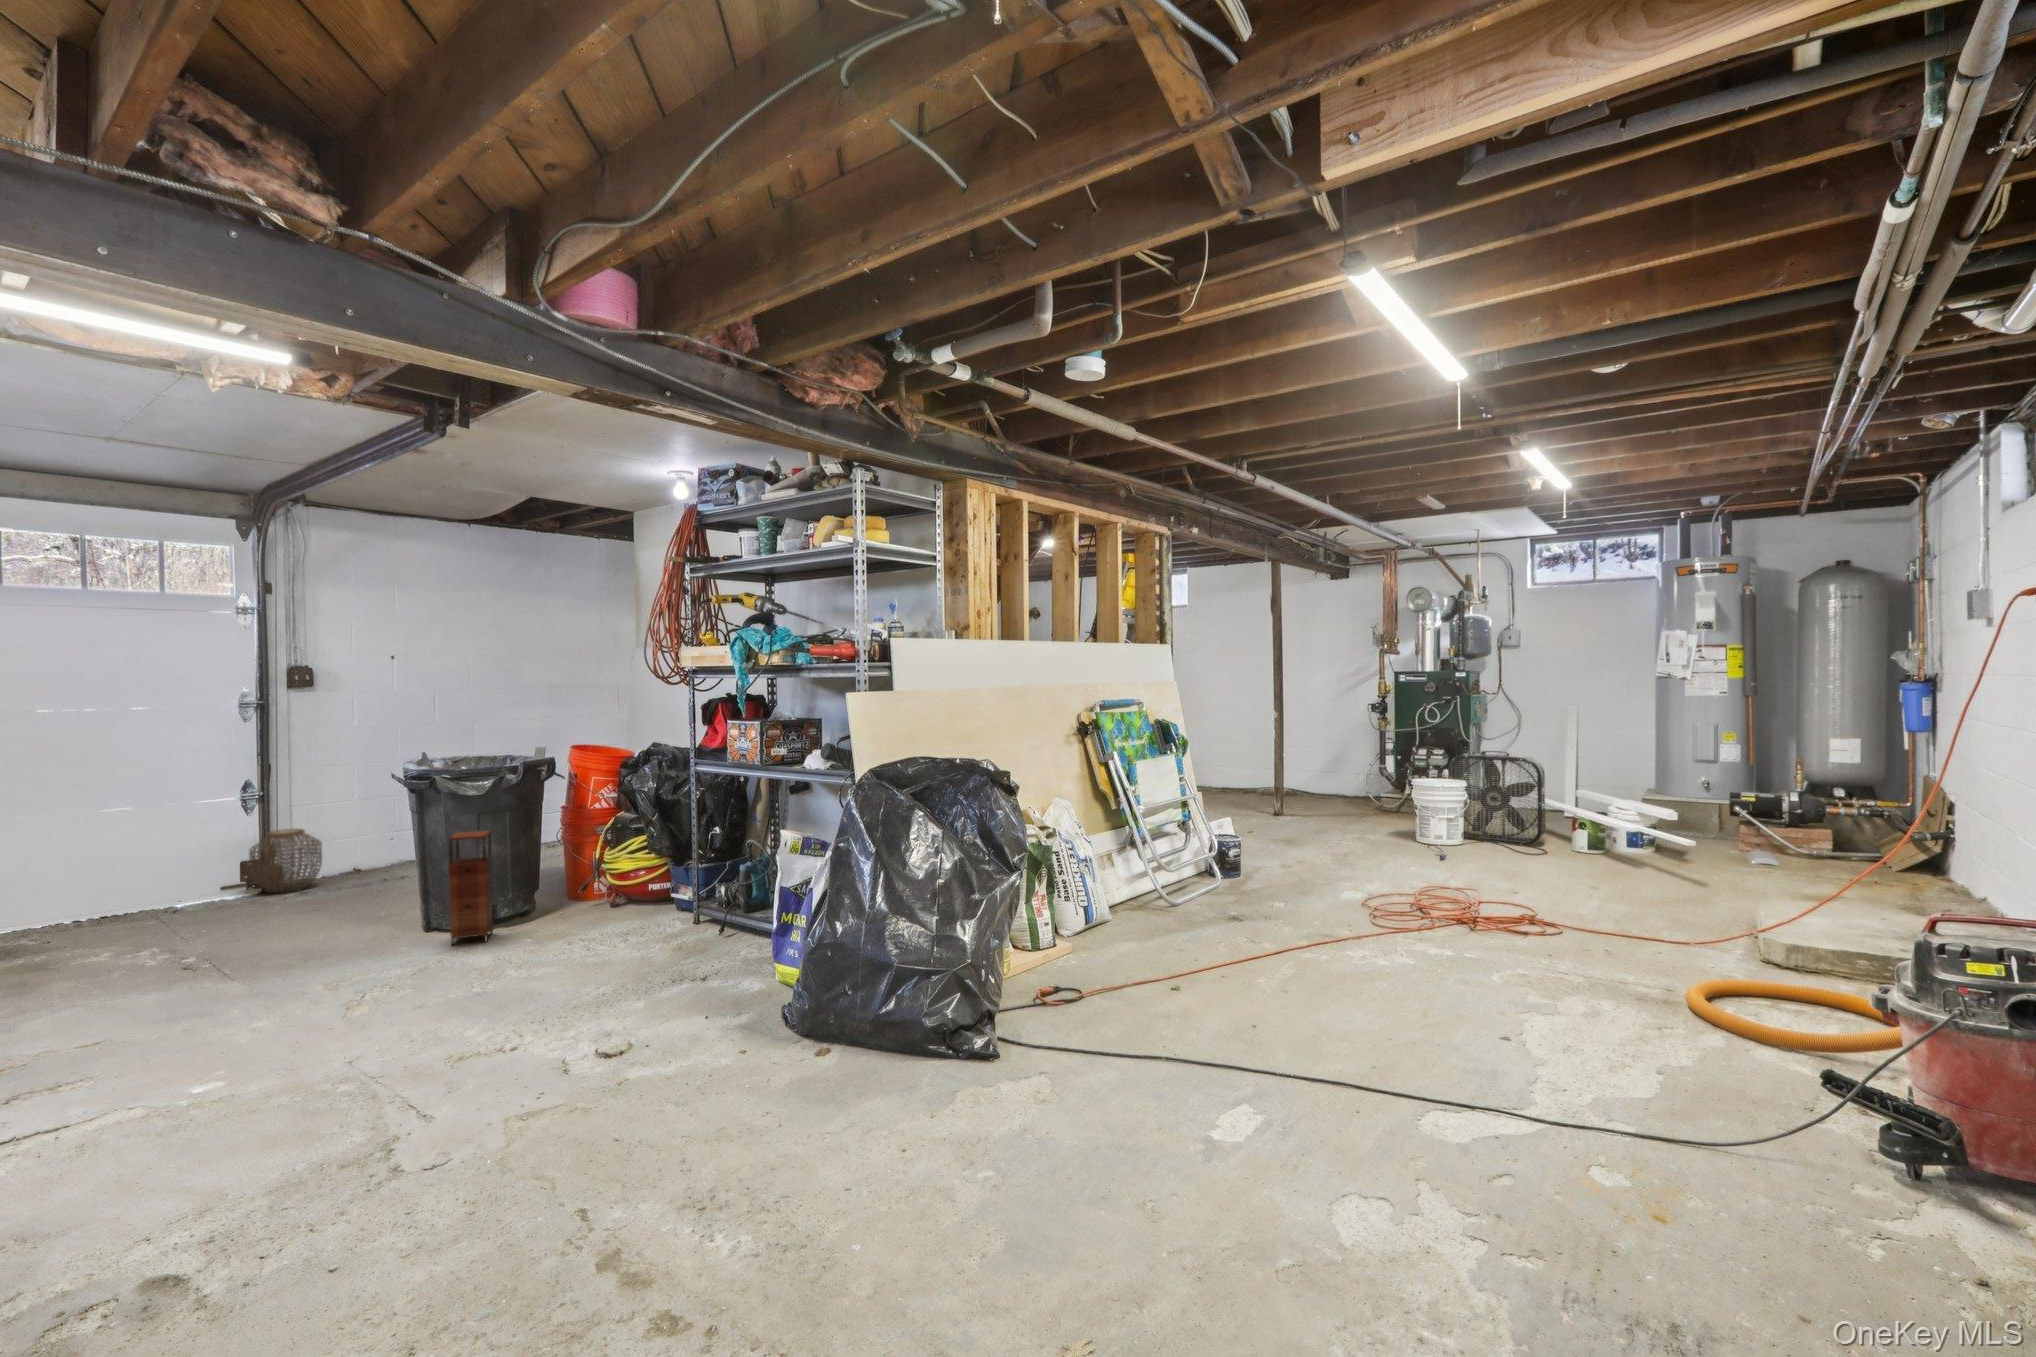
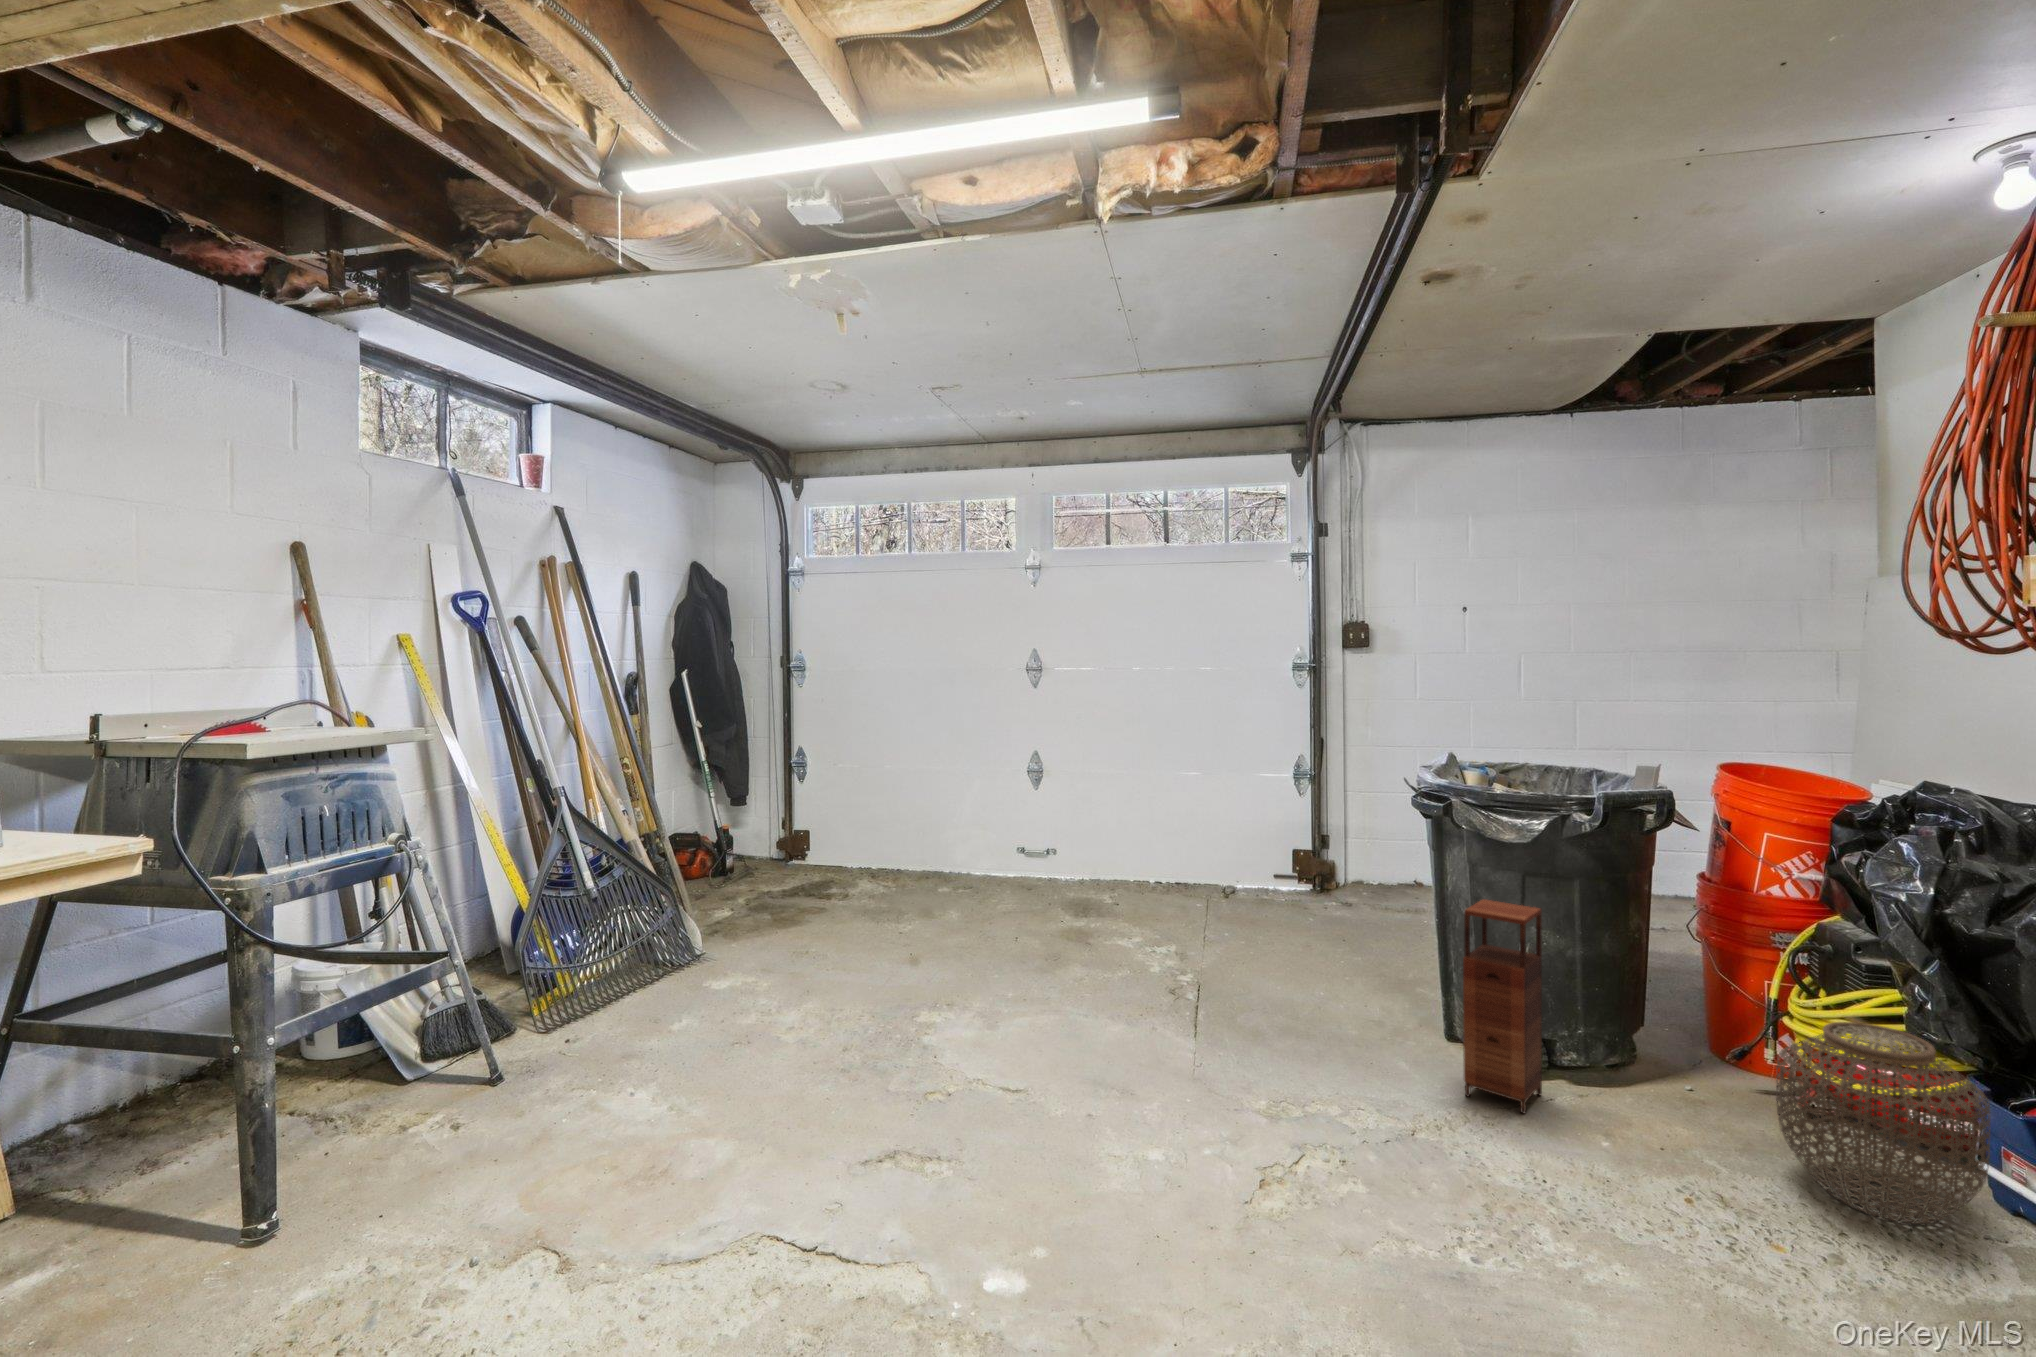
woven basket: present [249,829,322,893] -> present [1776,1022,1990,1224]

